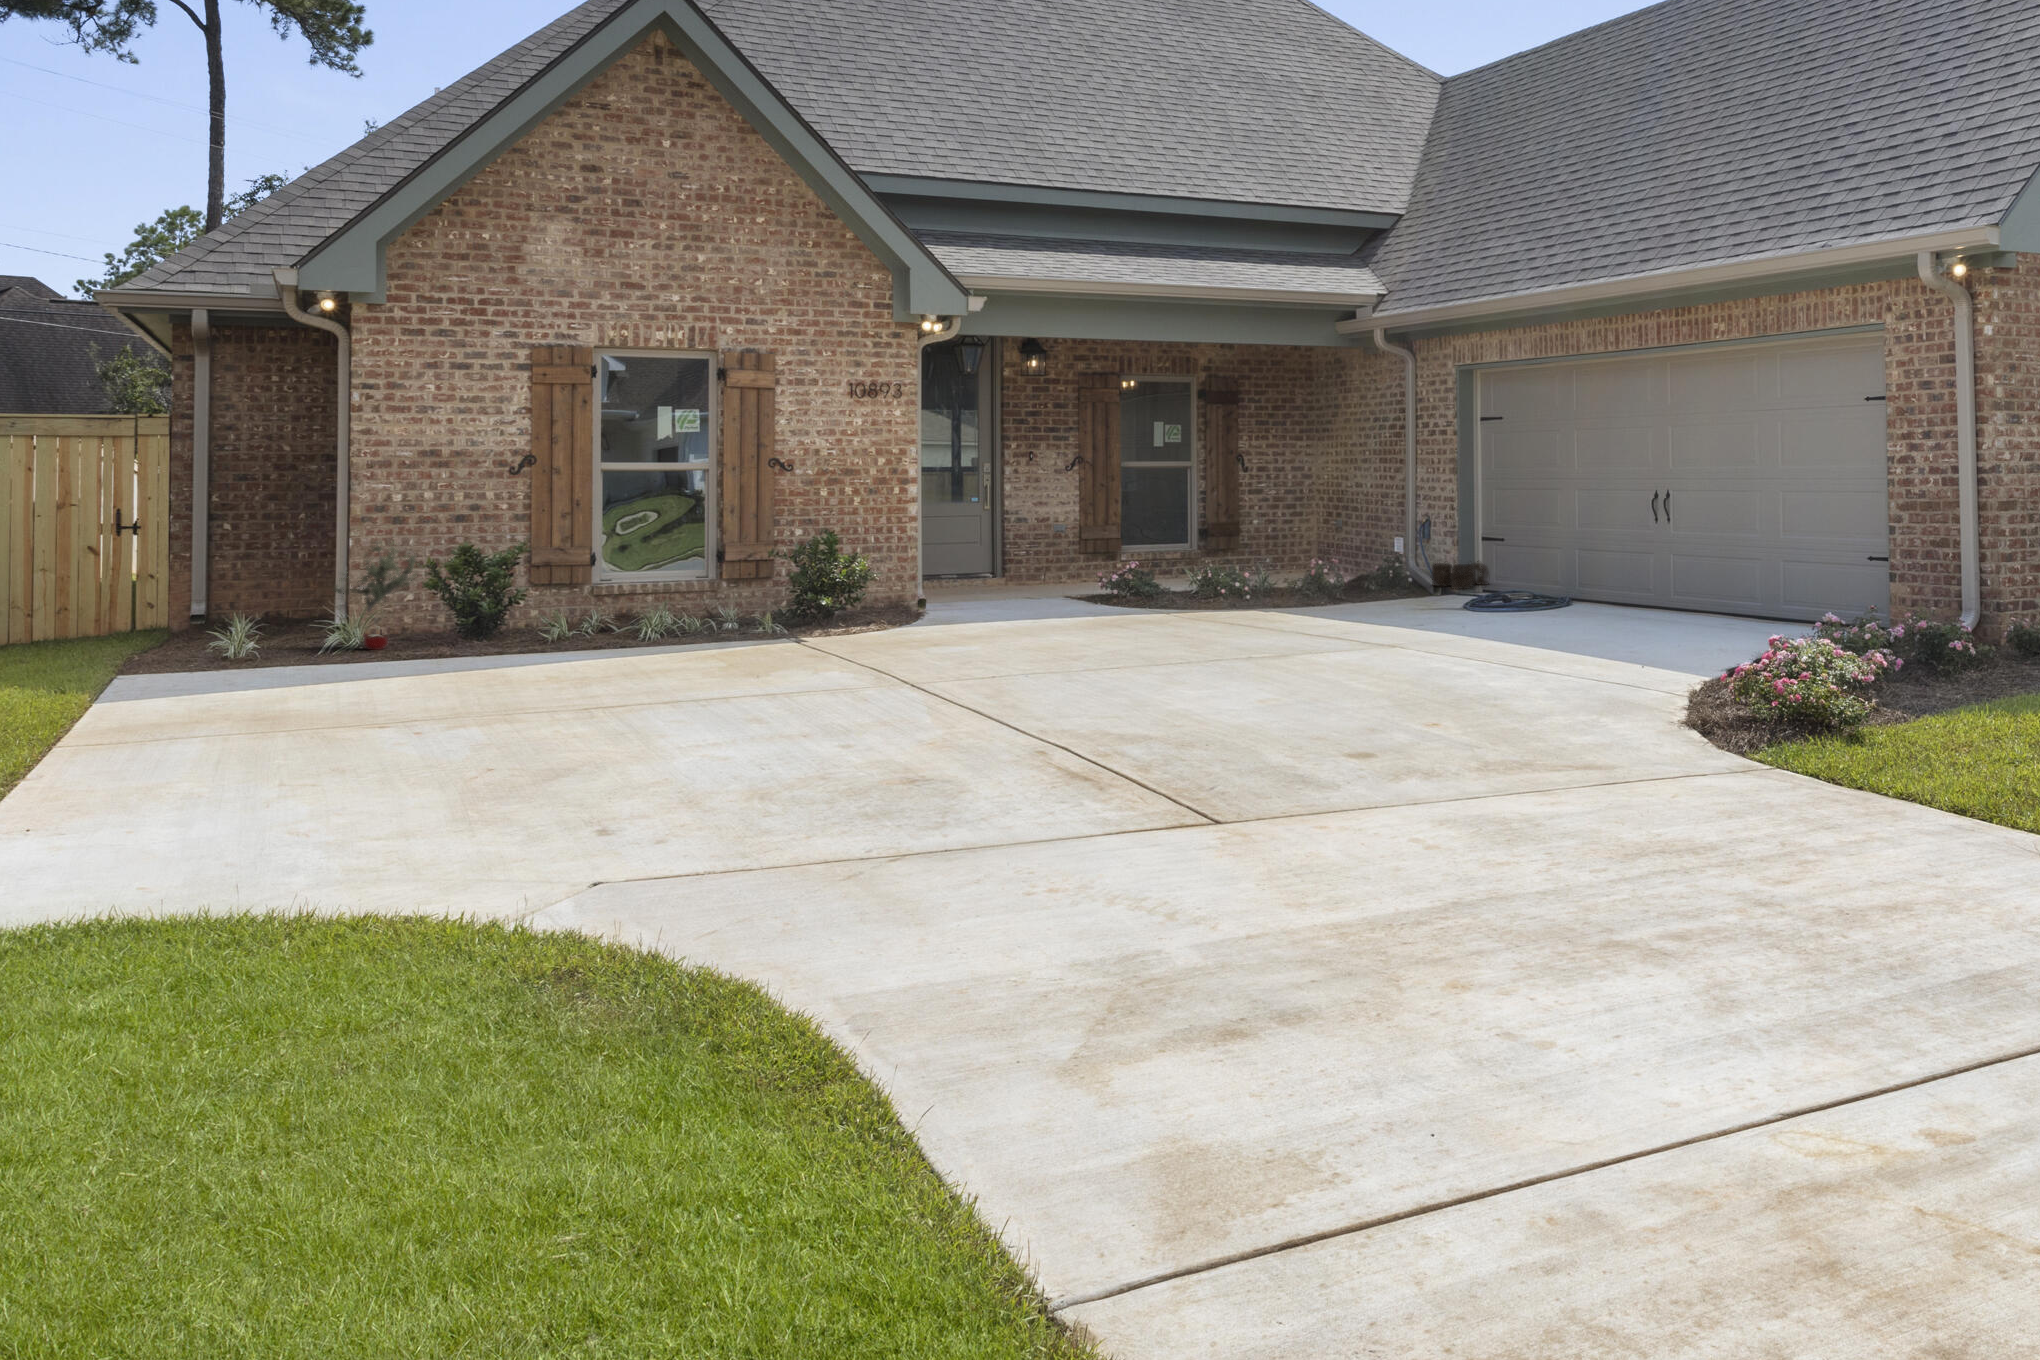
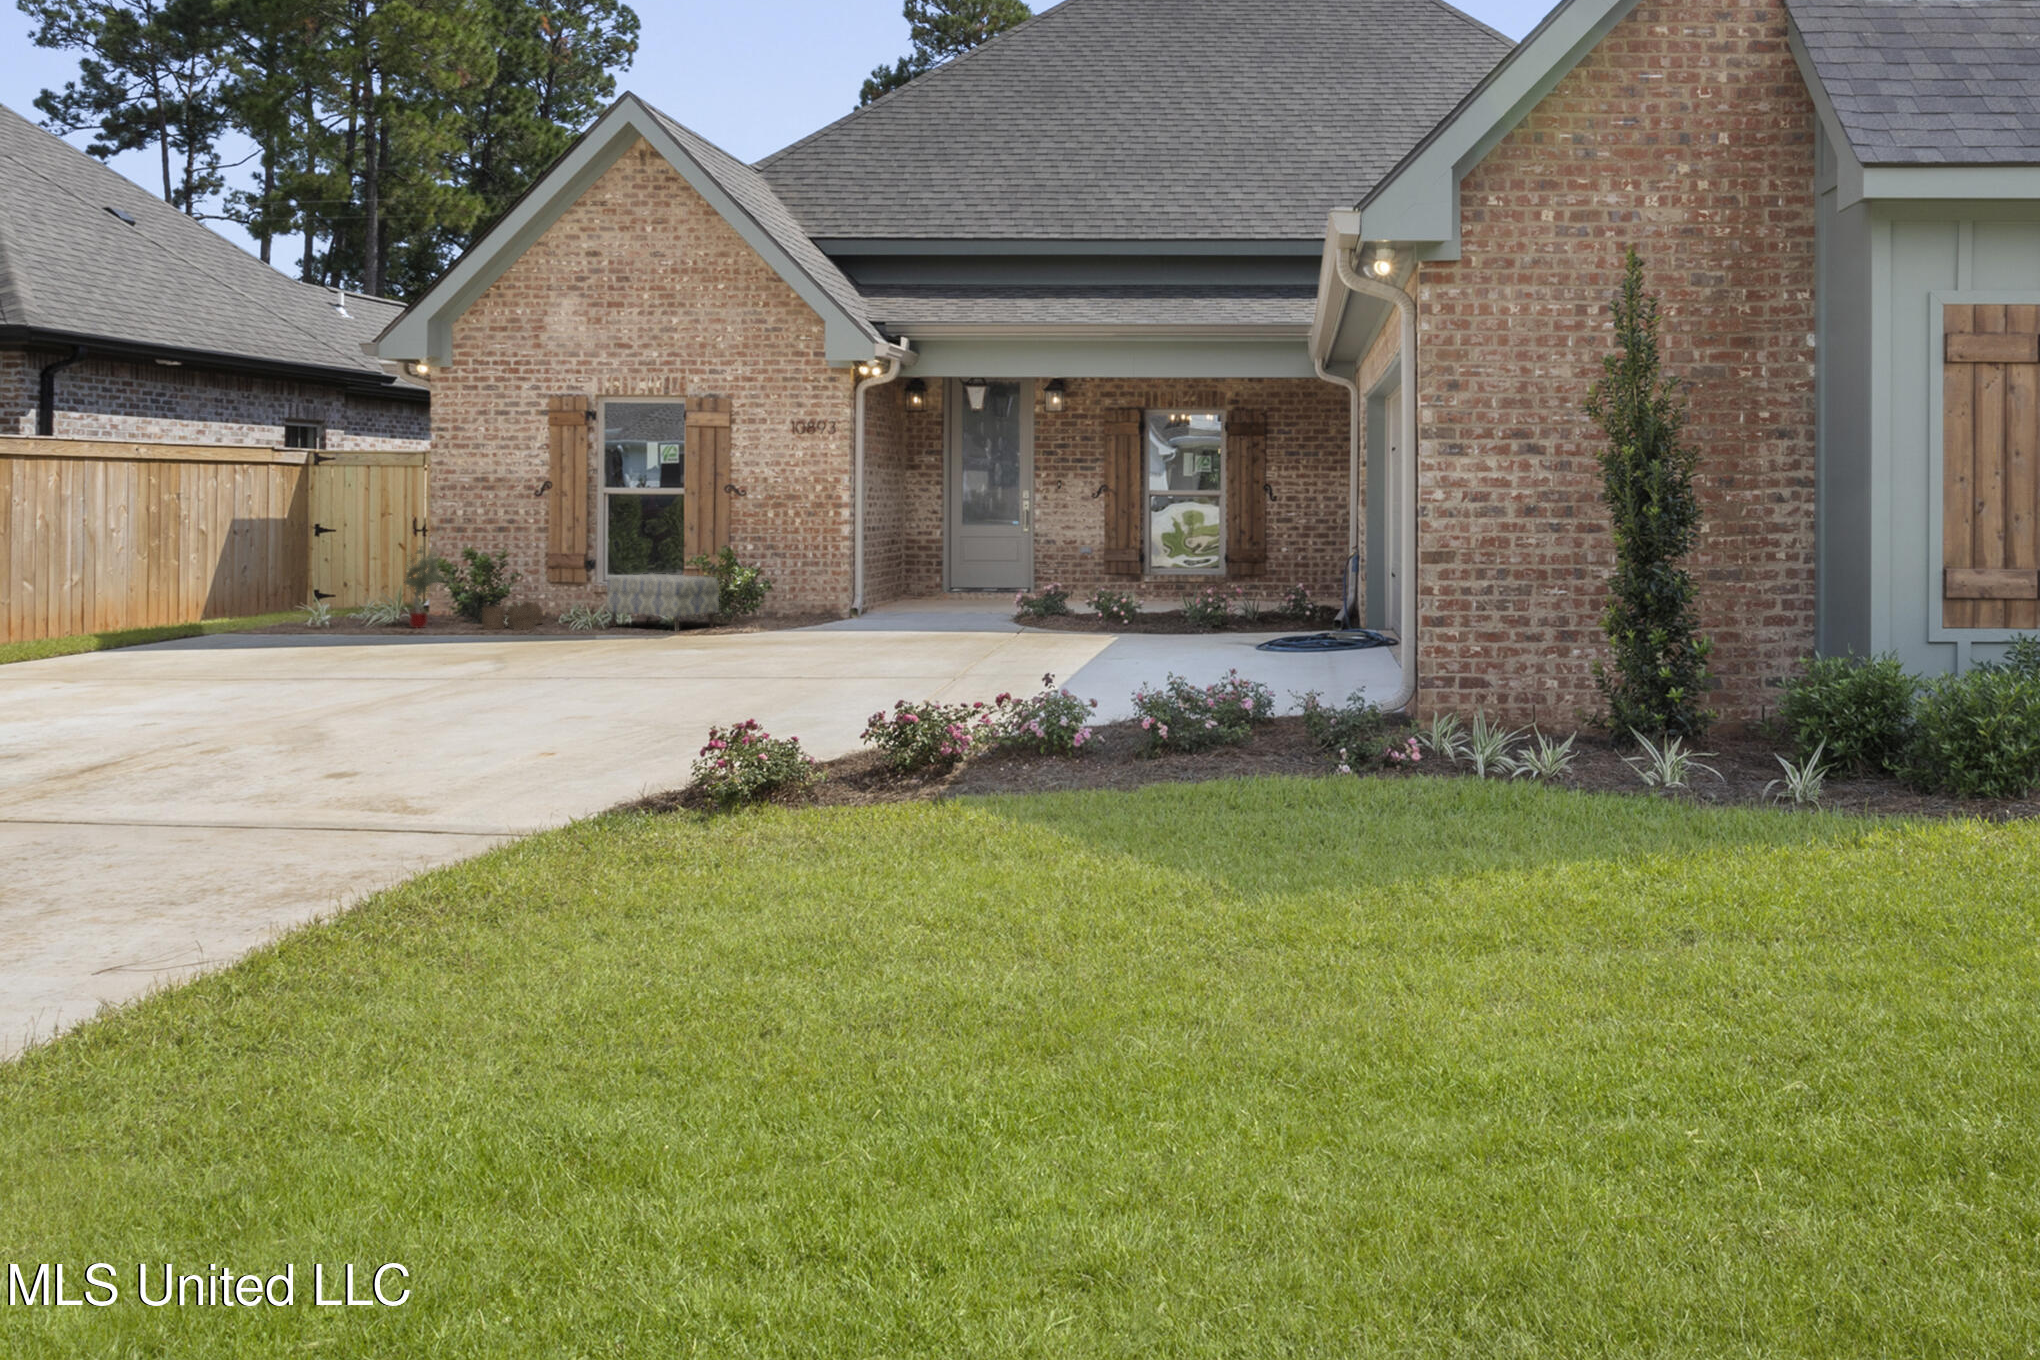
woven basket: present [1432,561,1489,590] -> present [482,602,543,630]
bench: none [655,565,803,631] -> present [607,574,719,631]

